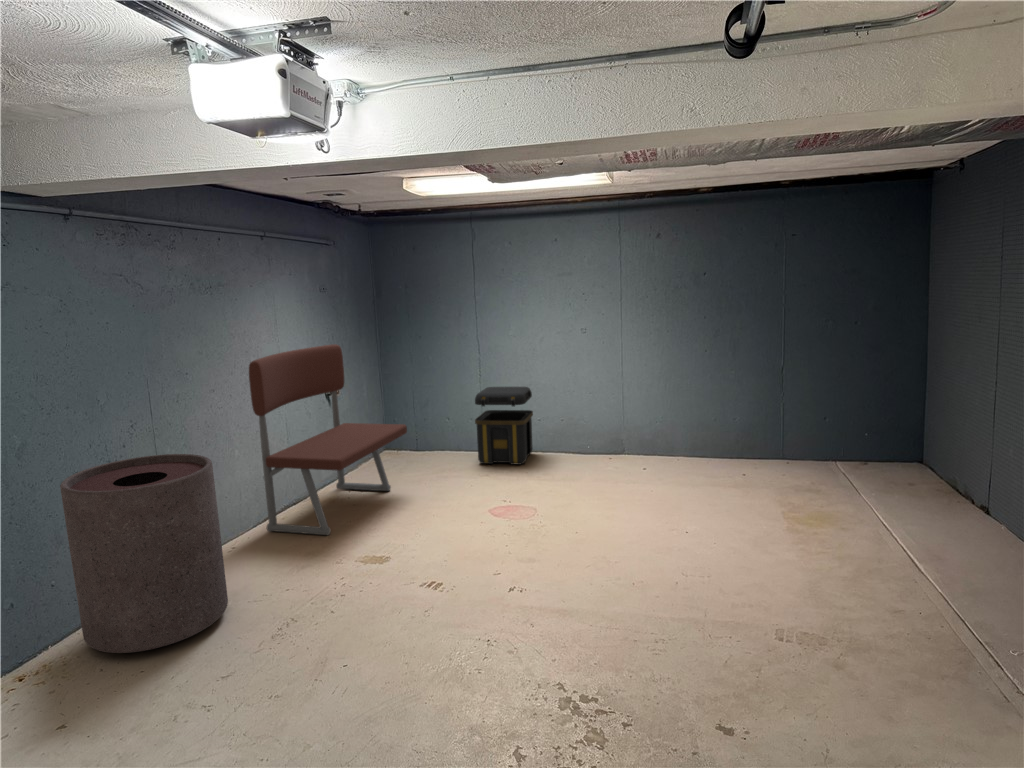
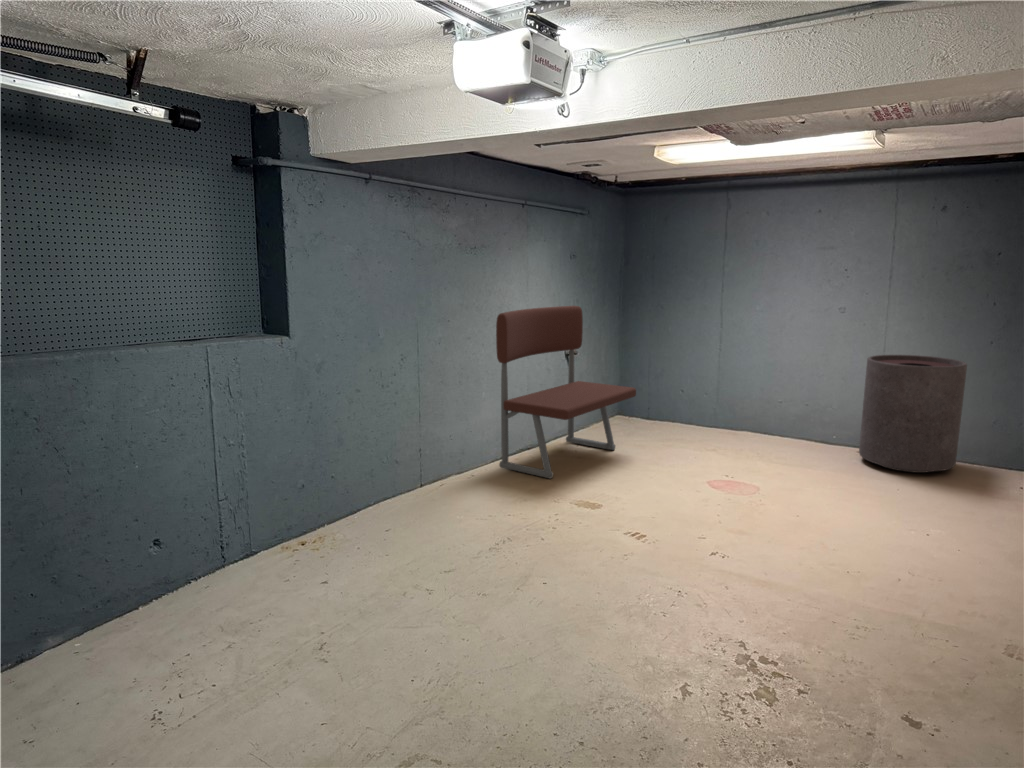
toolbox: present [475,387,533,465] -> none [708,361,774,444]
trash can: present [60,454,228,653] -> present [859,355,967,473]

